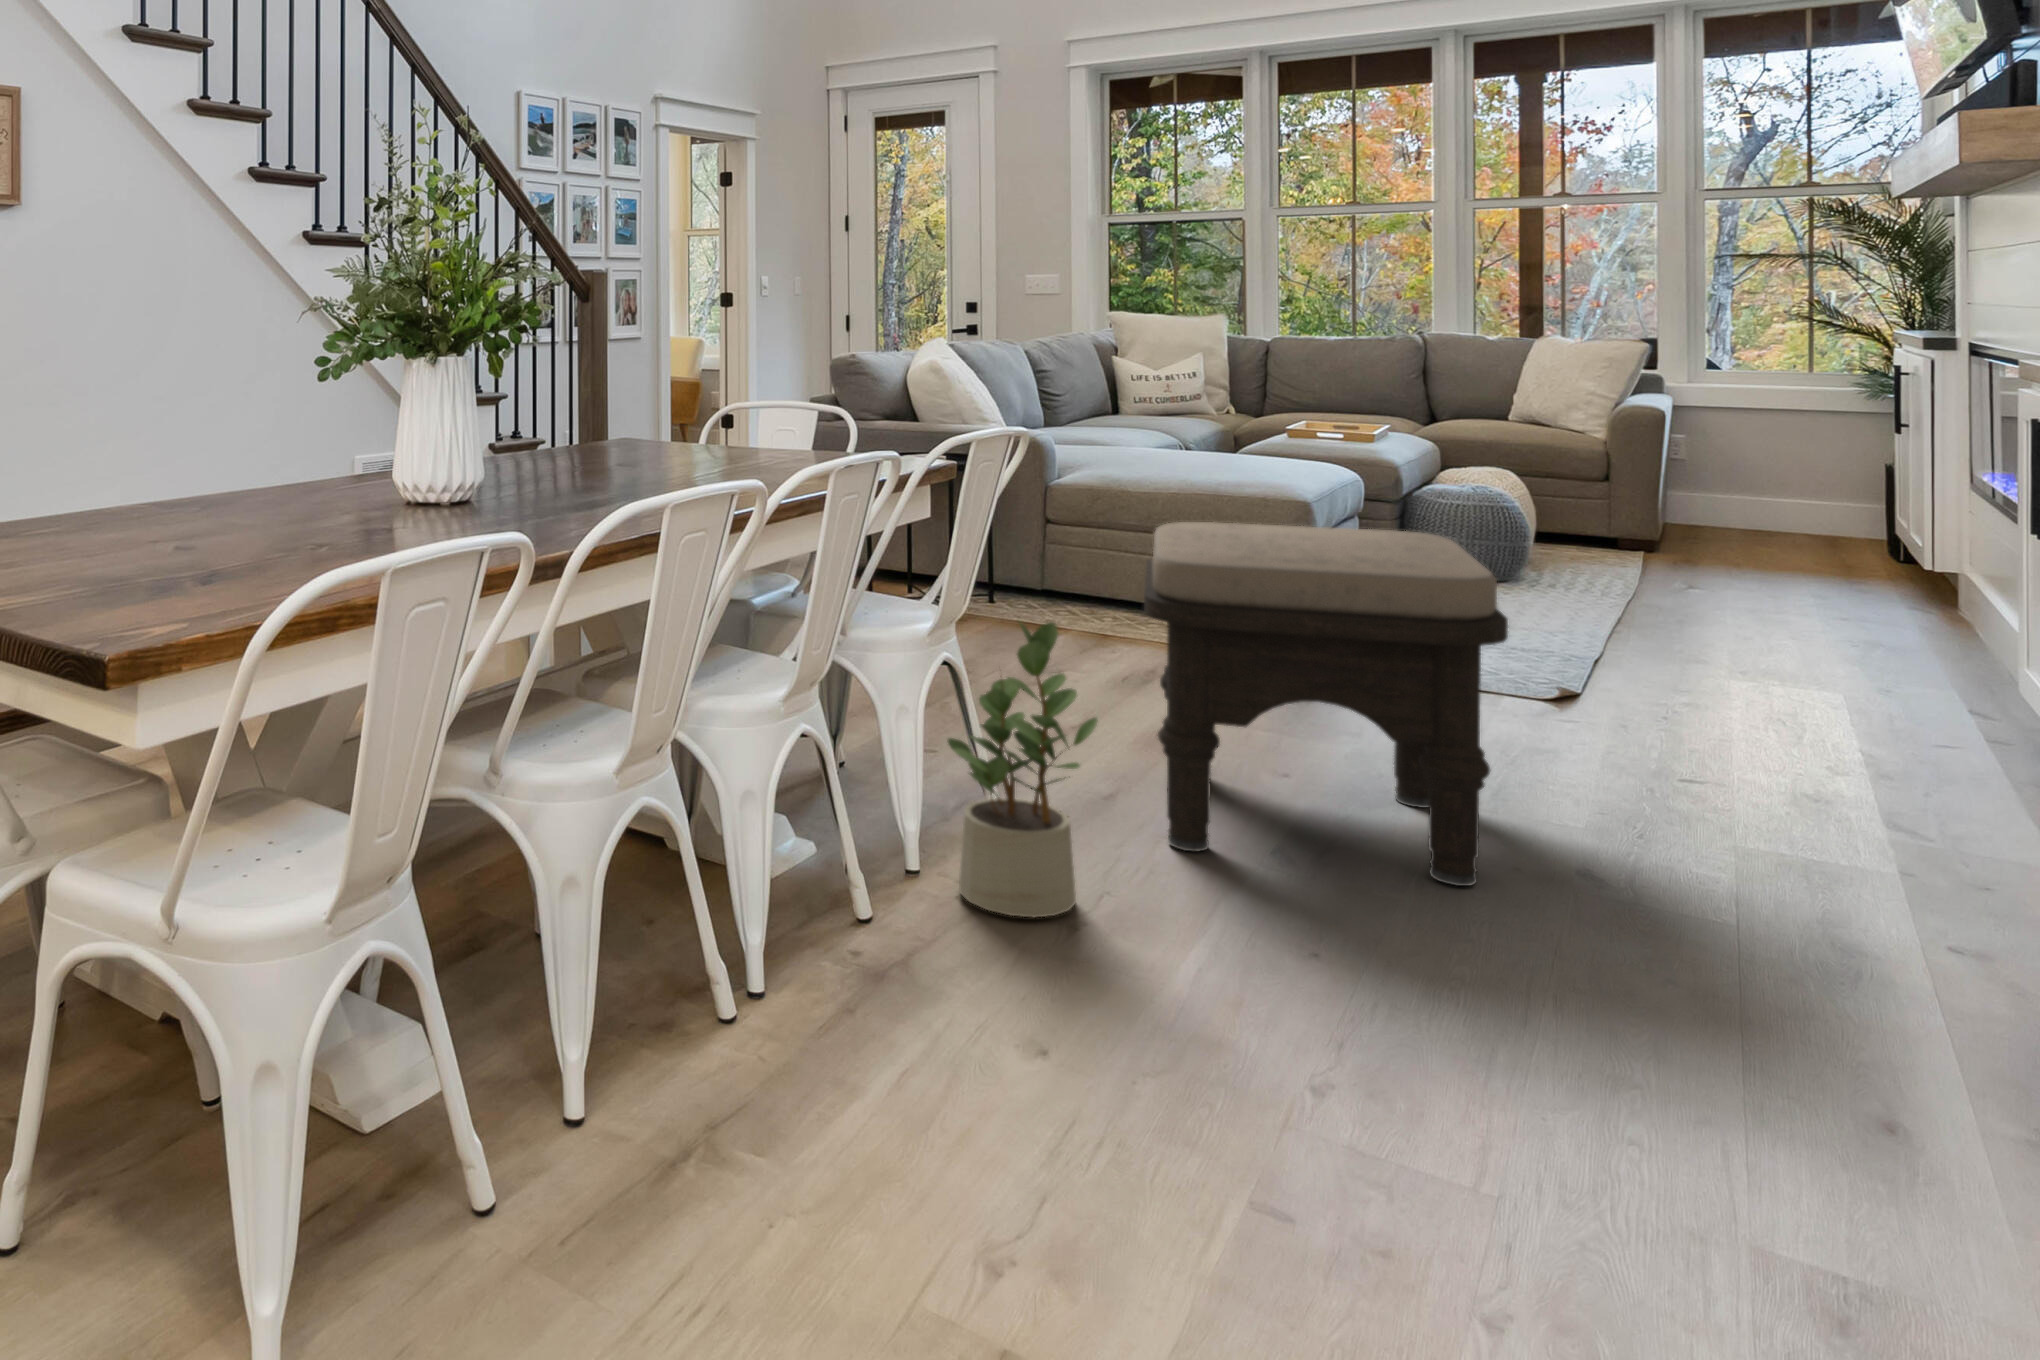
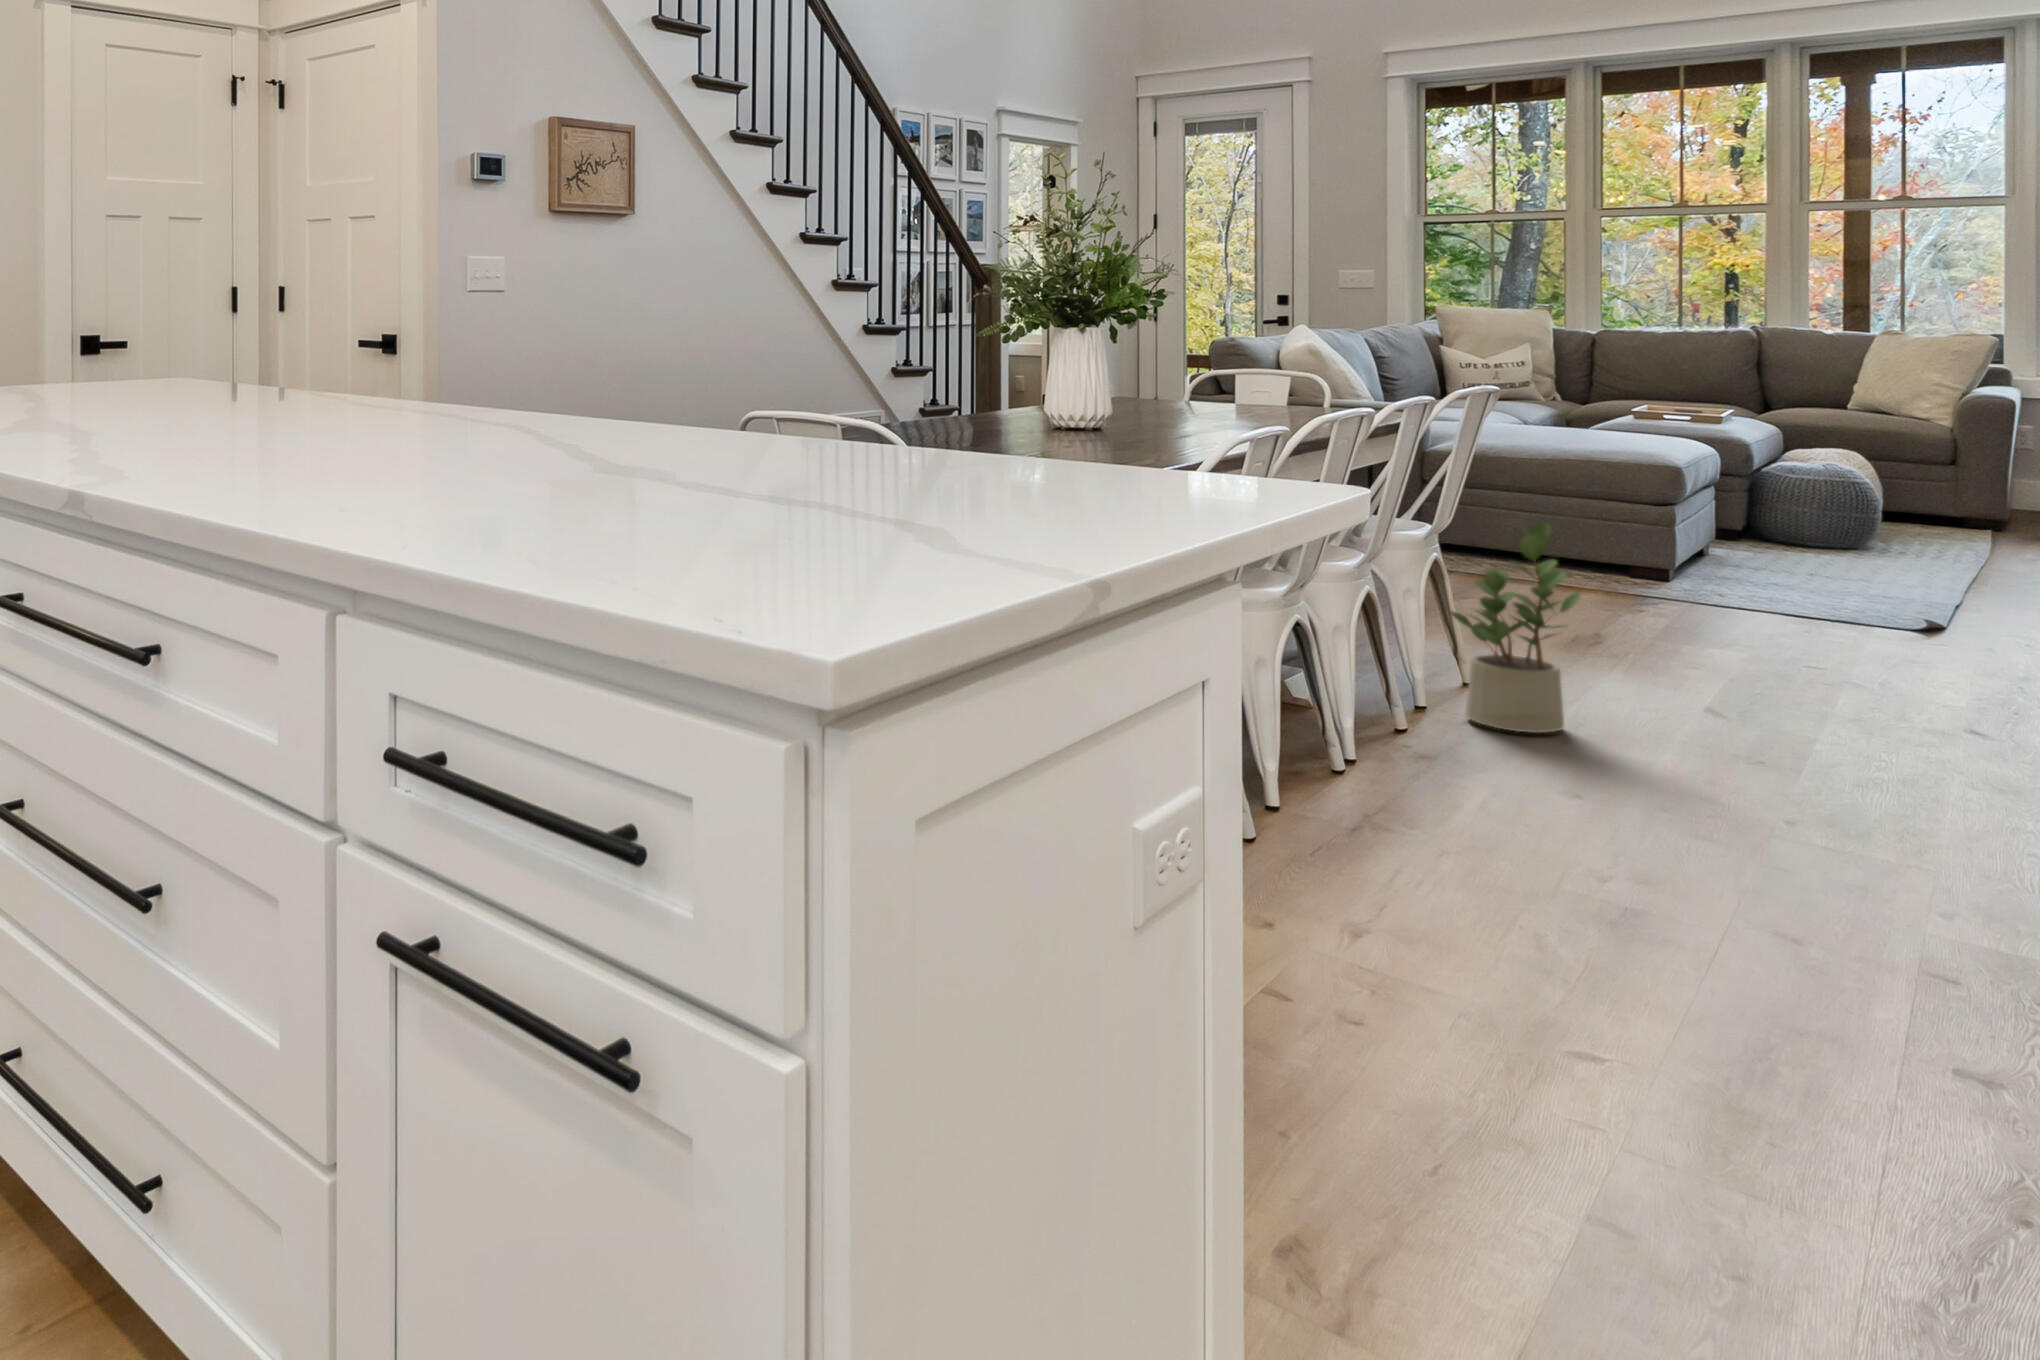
ottoman: present [1144,522,1508,886] -> none [1580,463,1911,728]

